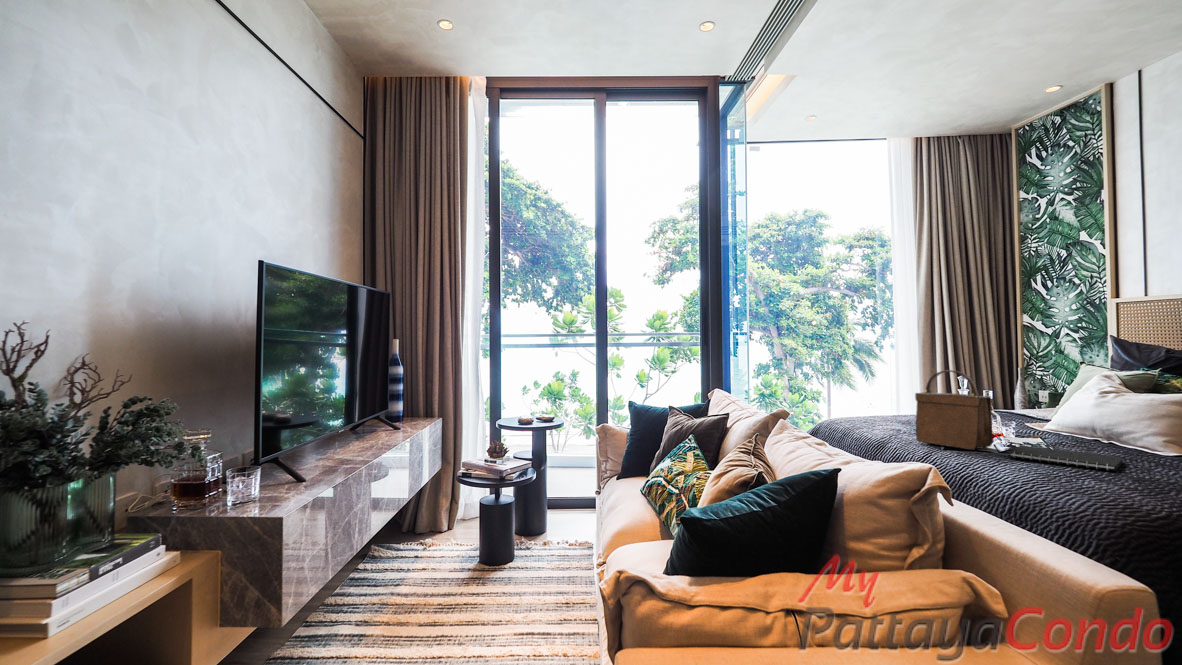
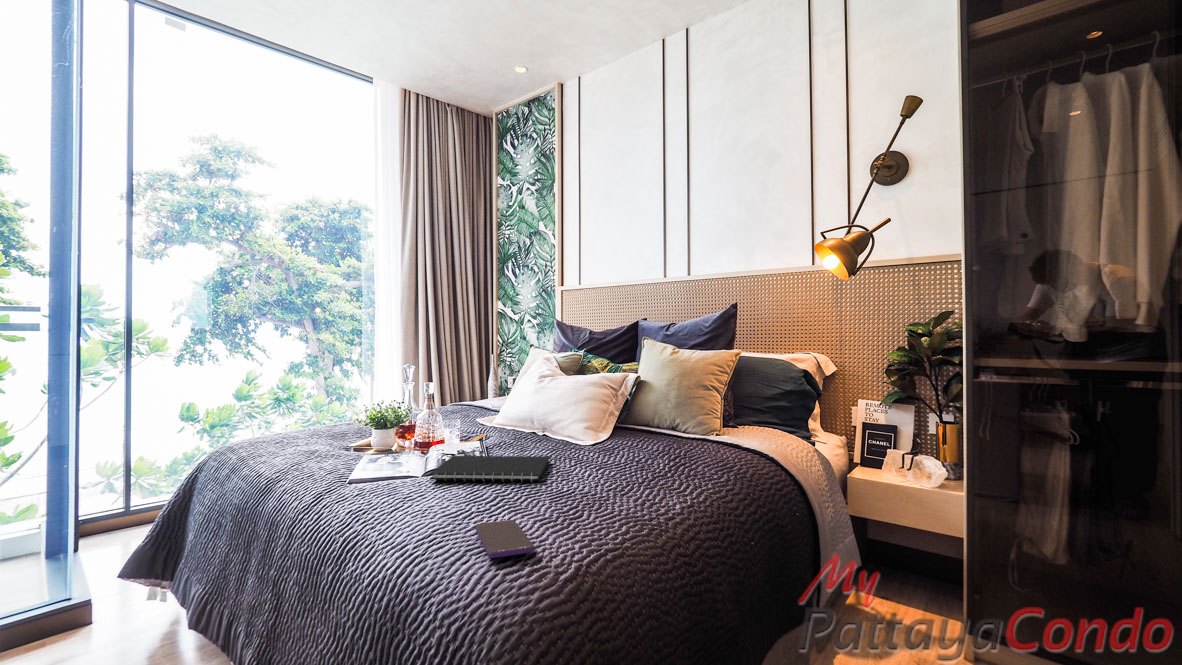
handbag: present [915,370,992,450] -> none [322,356,422,475]
smartphone: none [1066,482,1125,500] -> present [475,520,535,558]

